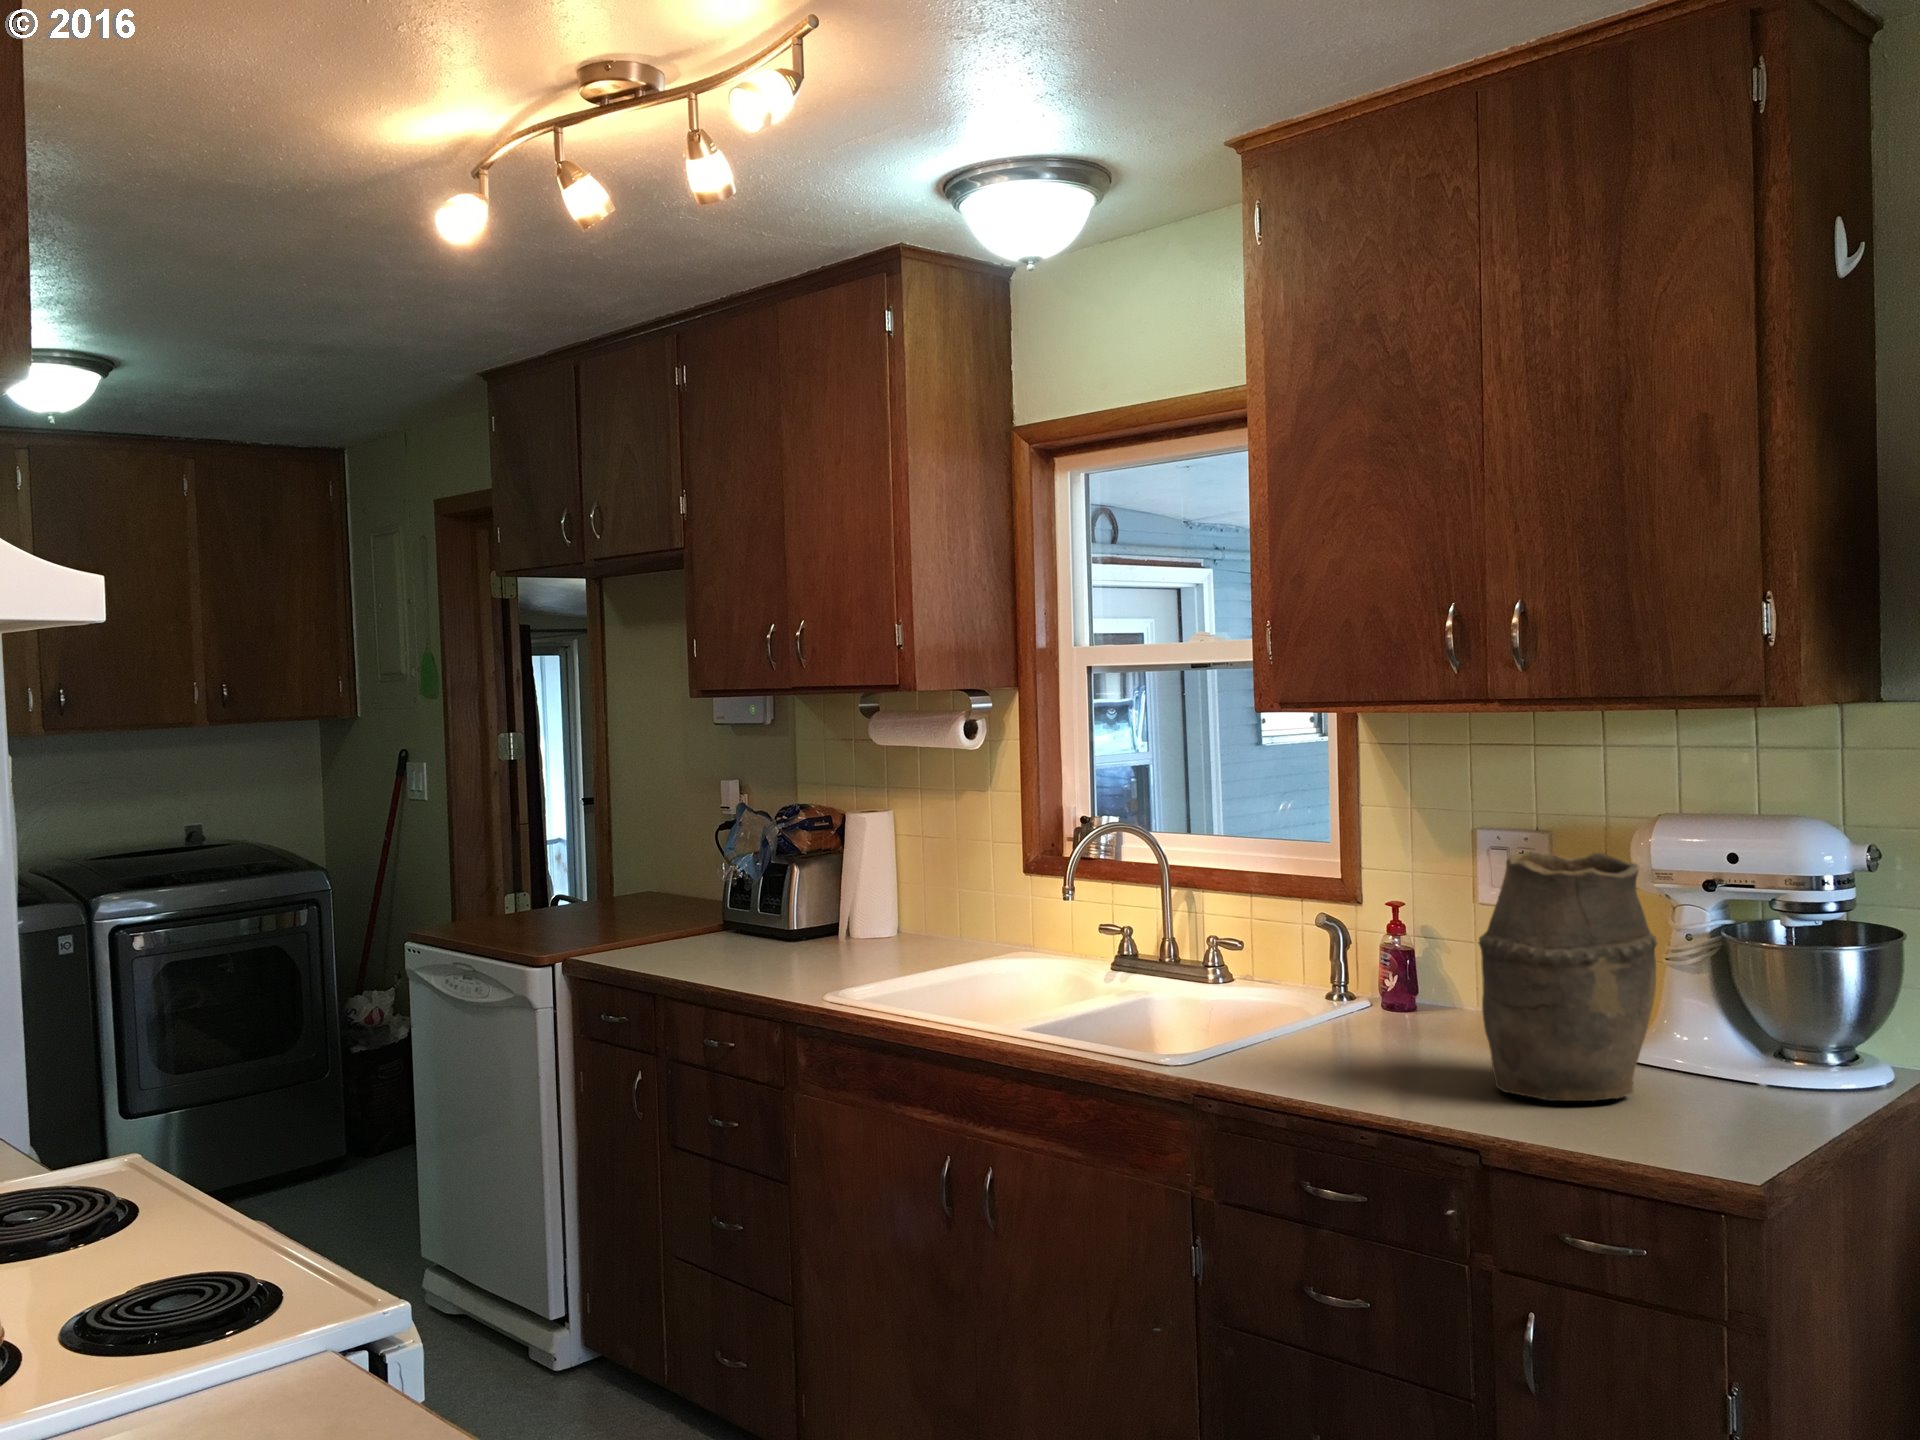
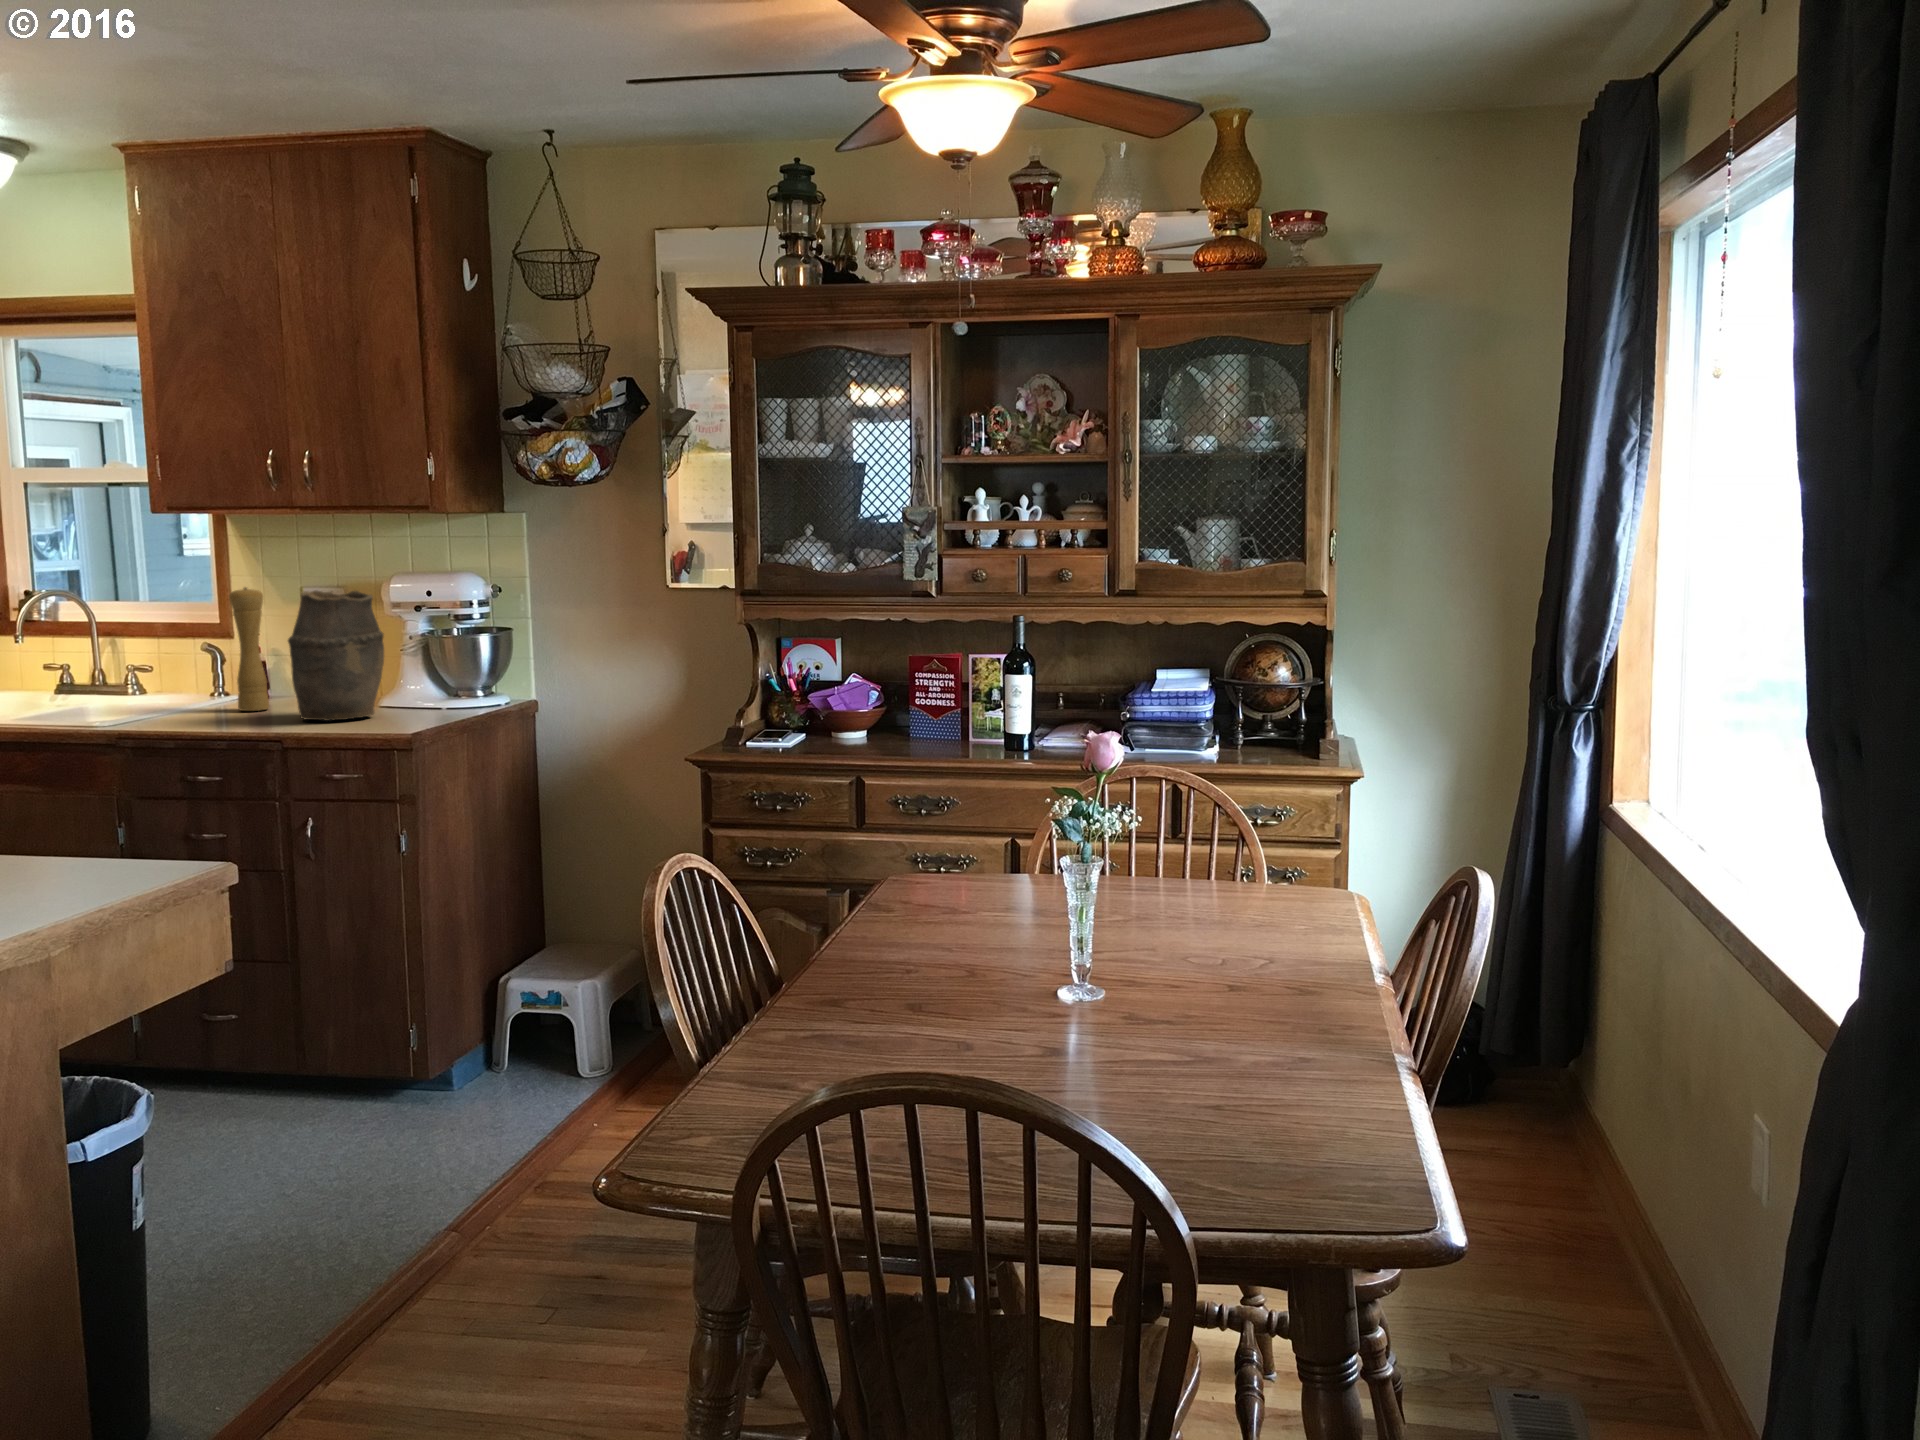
pepper mill: none [1371,835,1428,1049] -> present [229,587,269,711]

